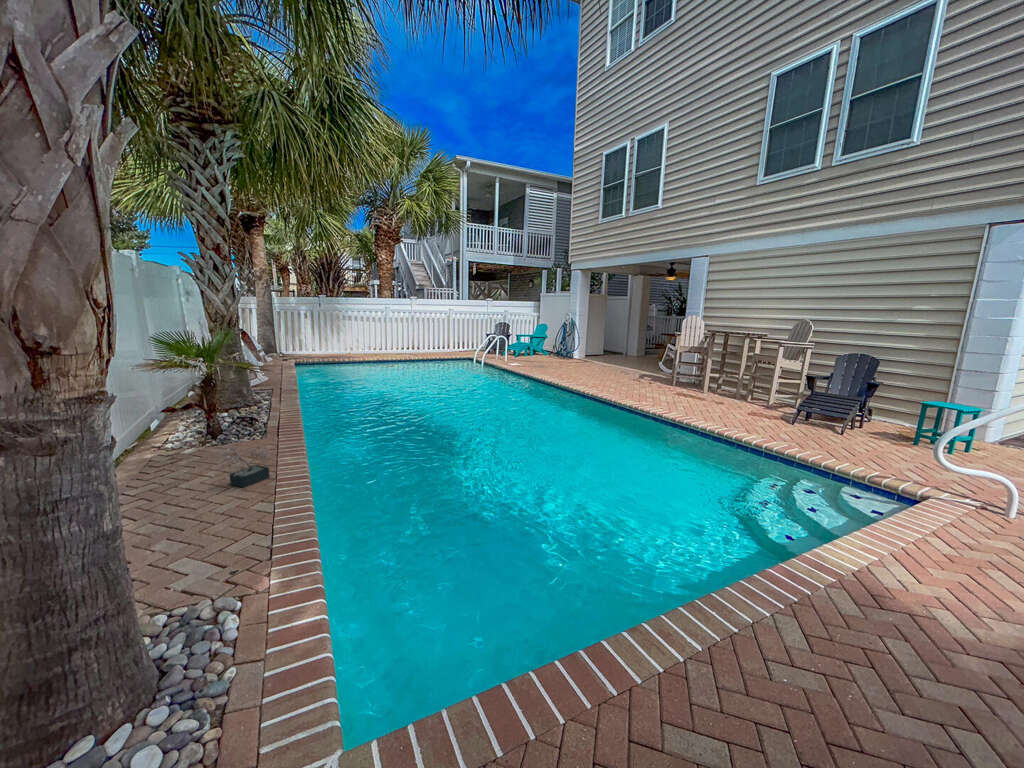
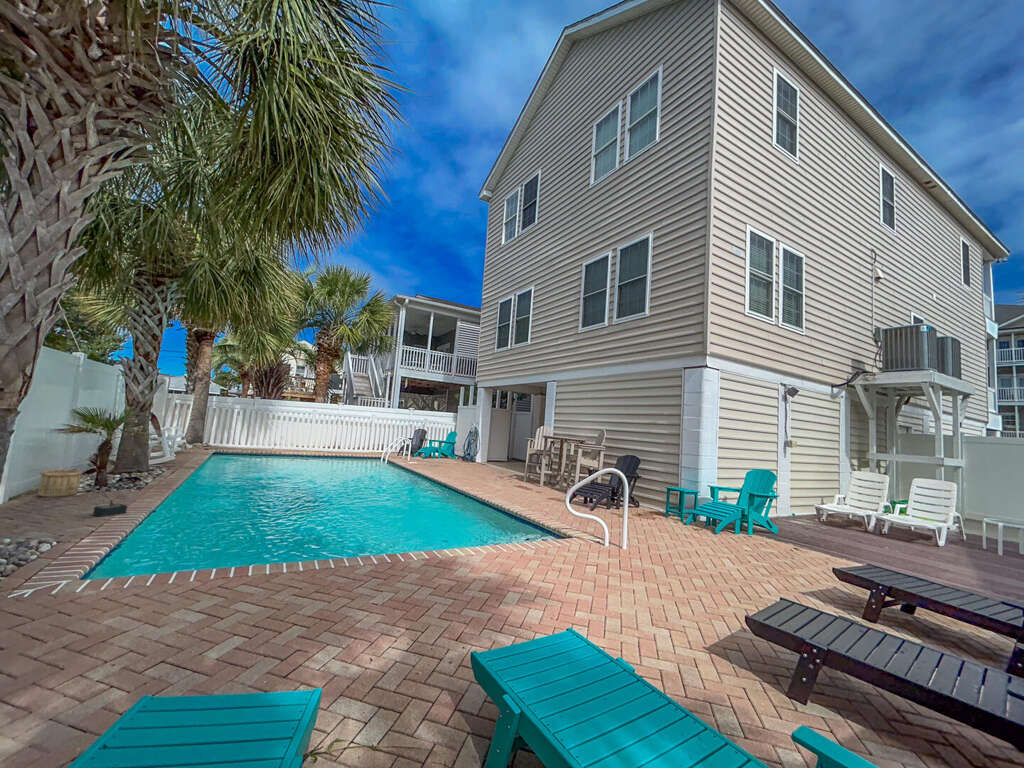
wooden bucket: none [137,411,187,450] -> present [38,469,83,497]

